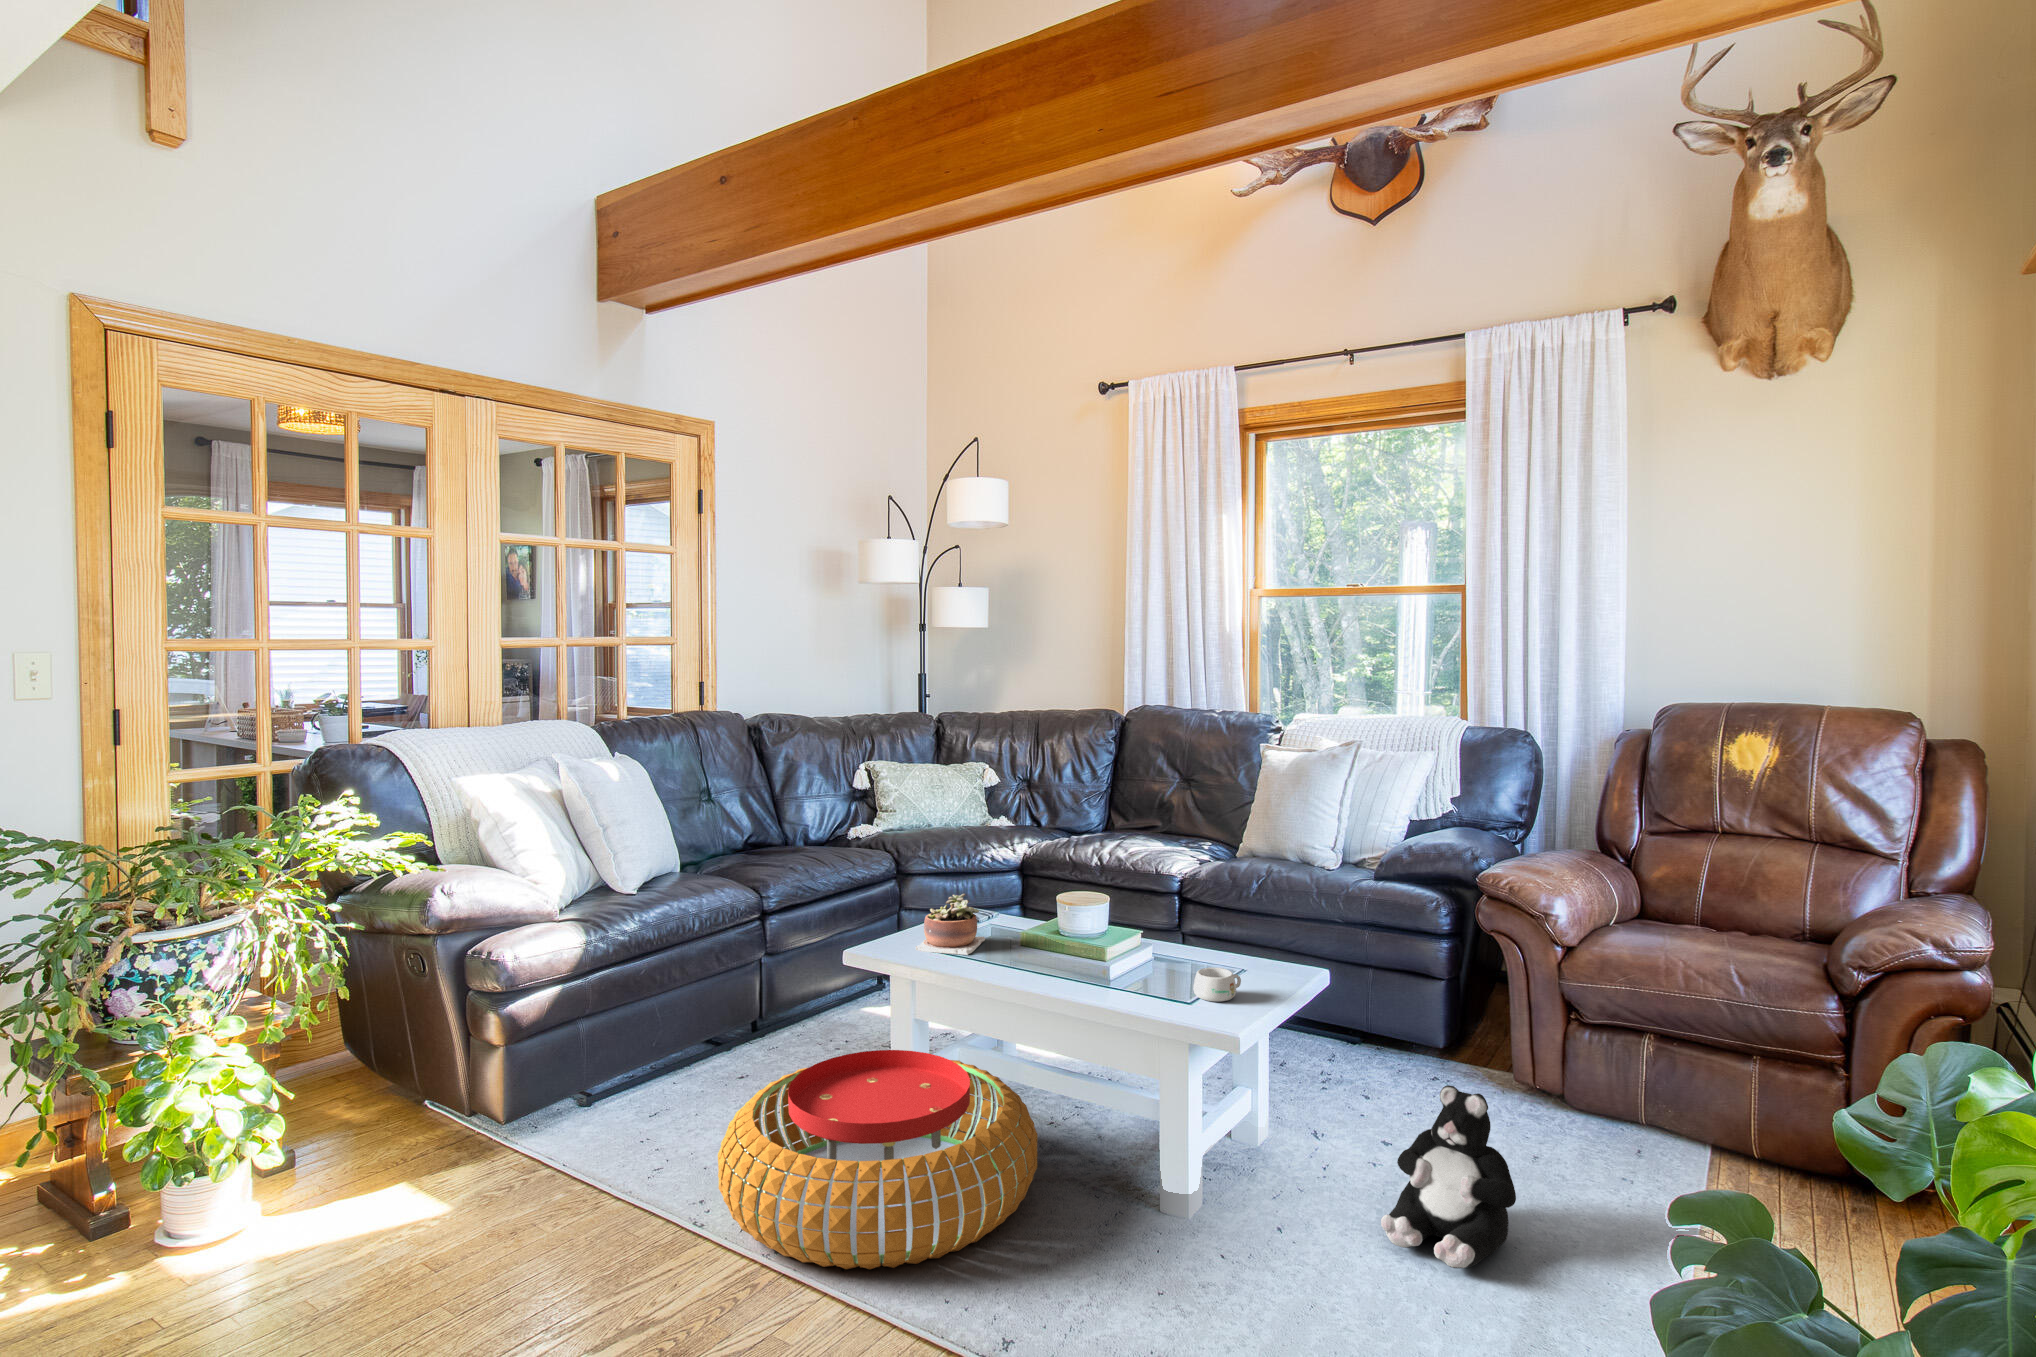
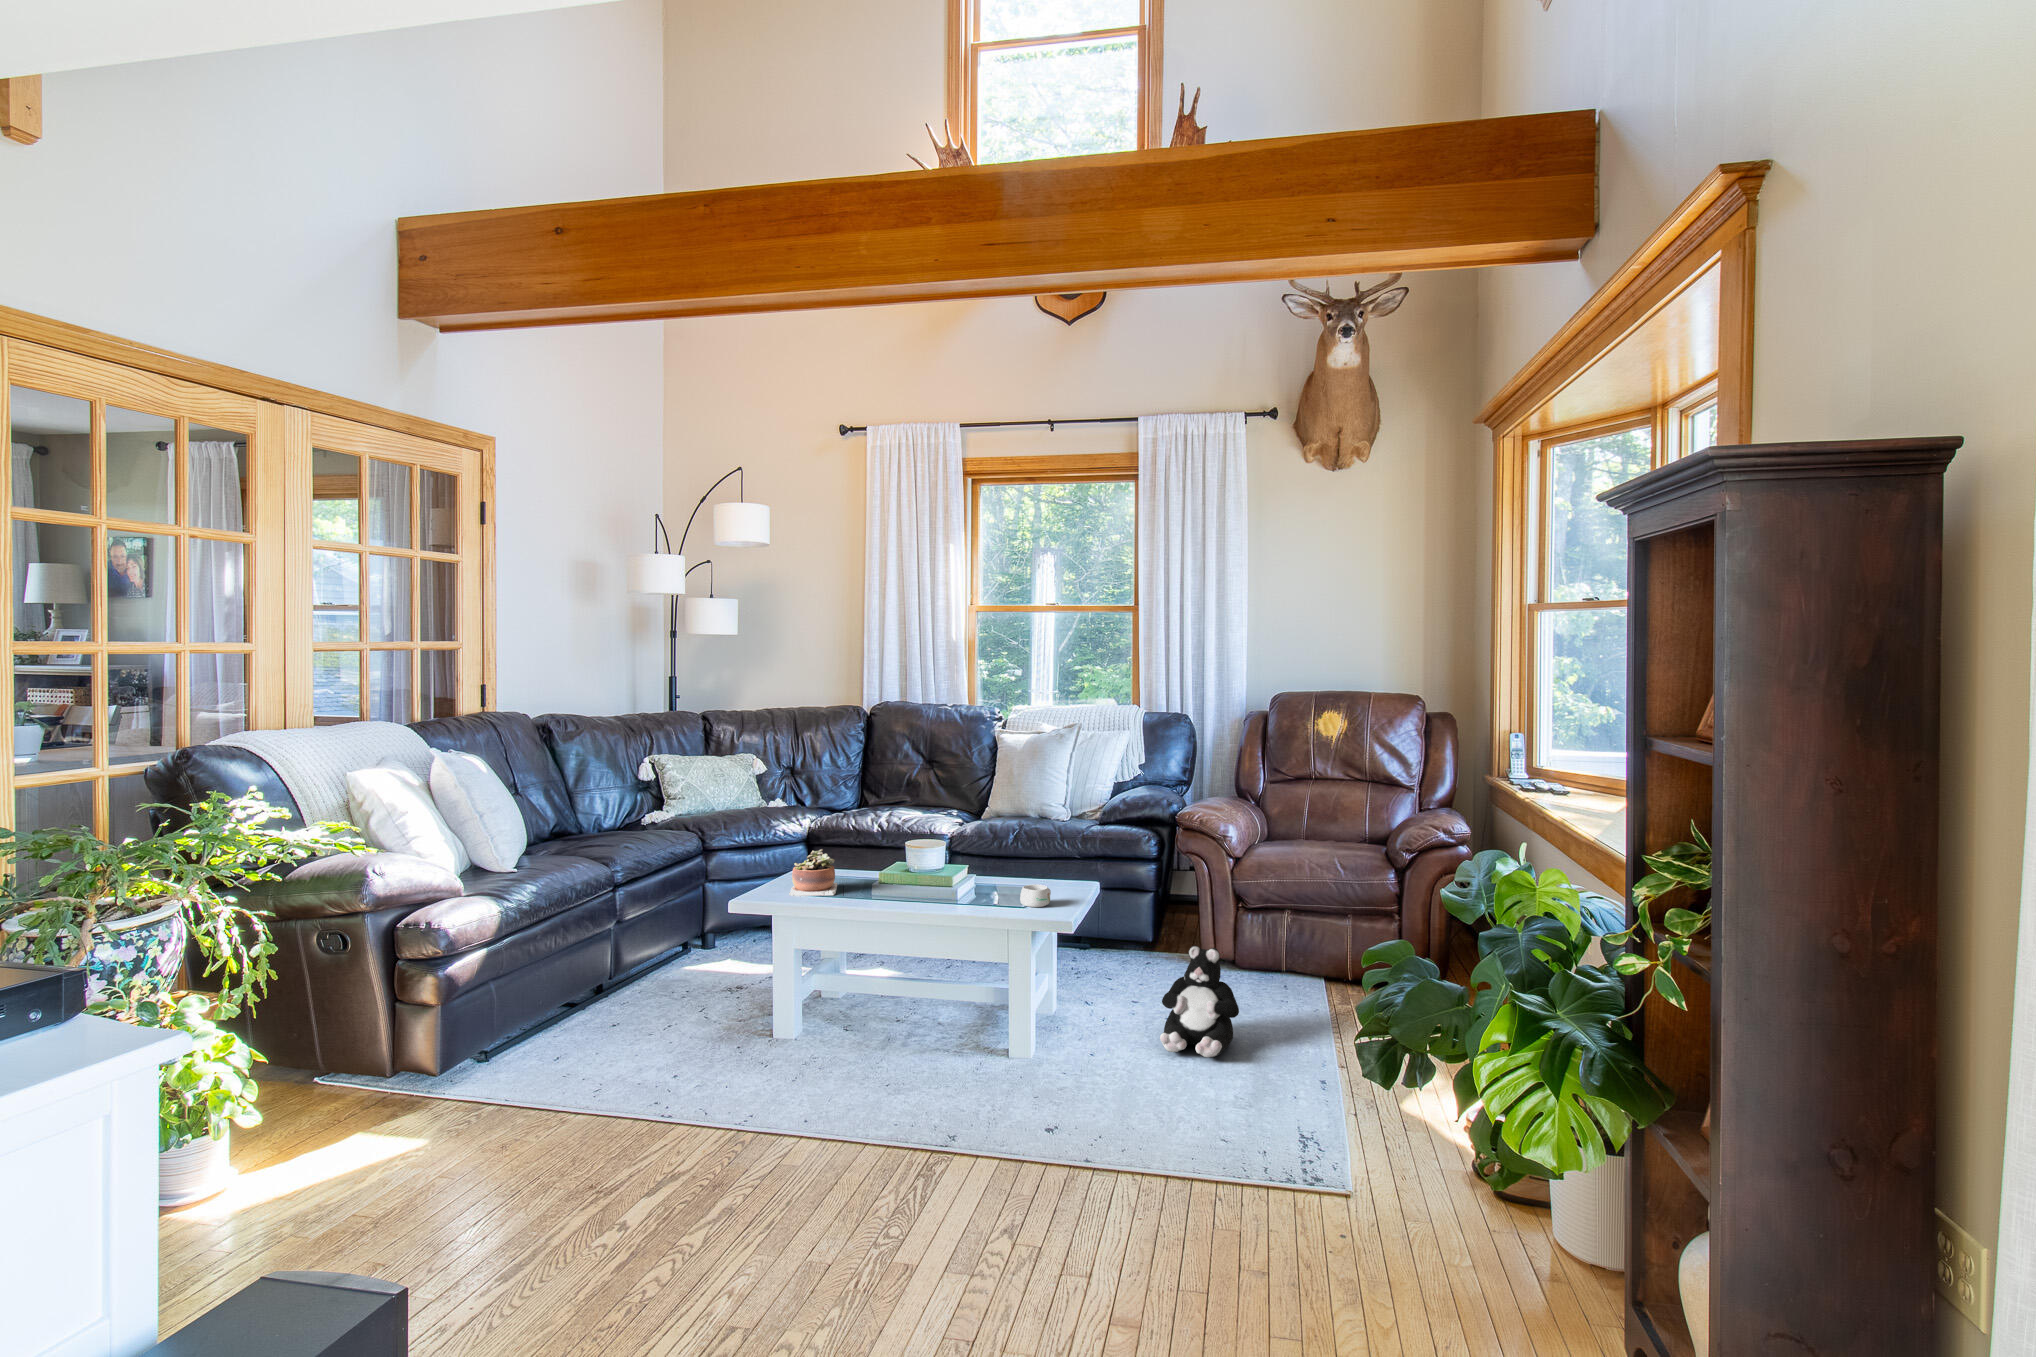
pouf: present [718,1050,1038,1269] -> none [674,970,924,1122]

